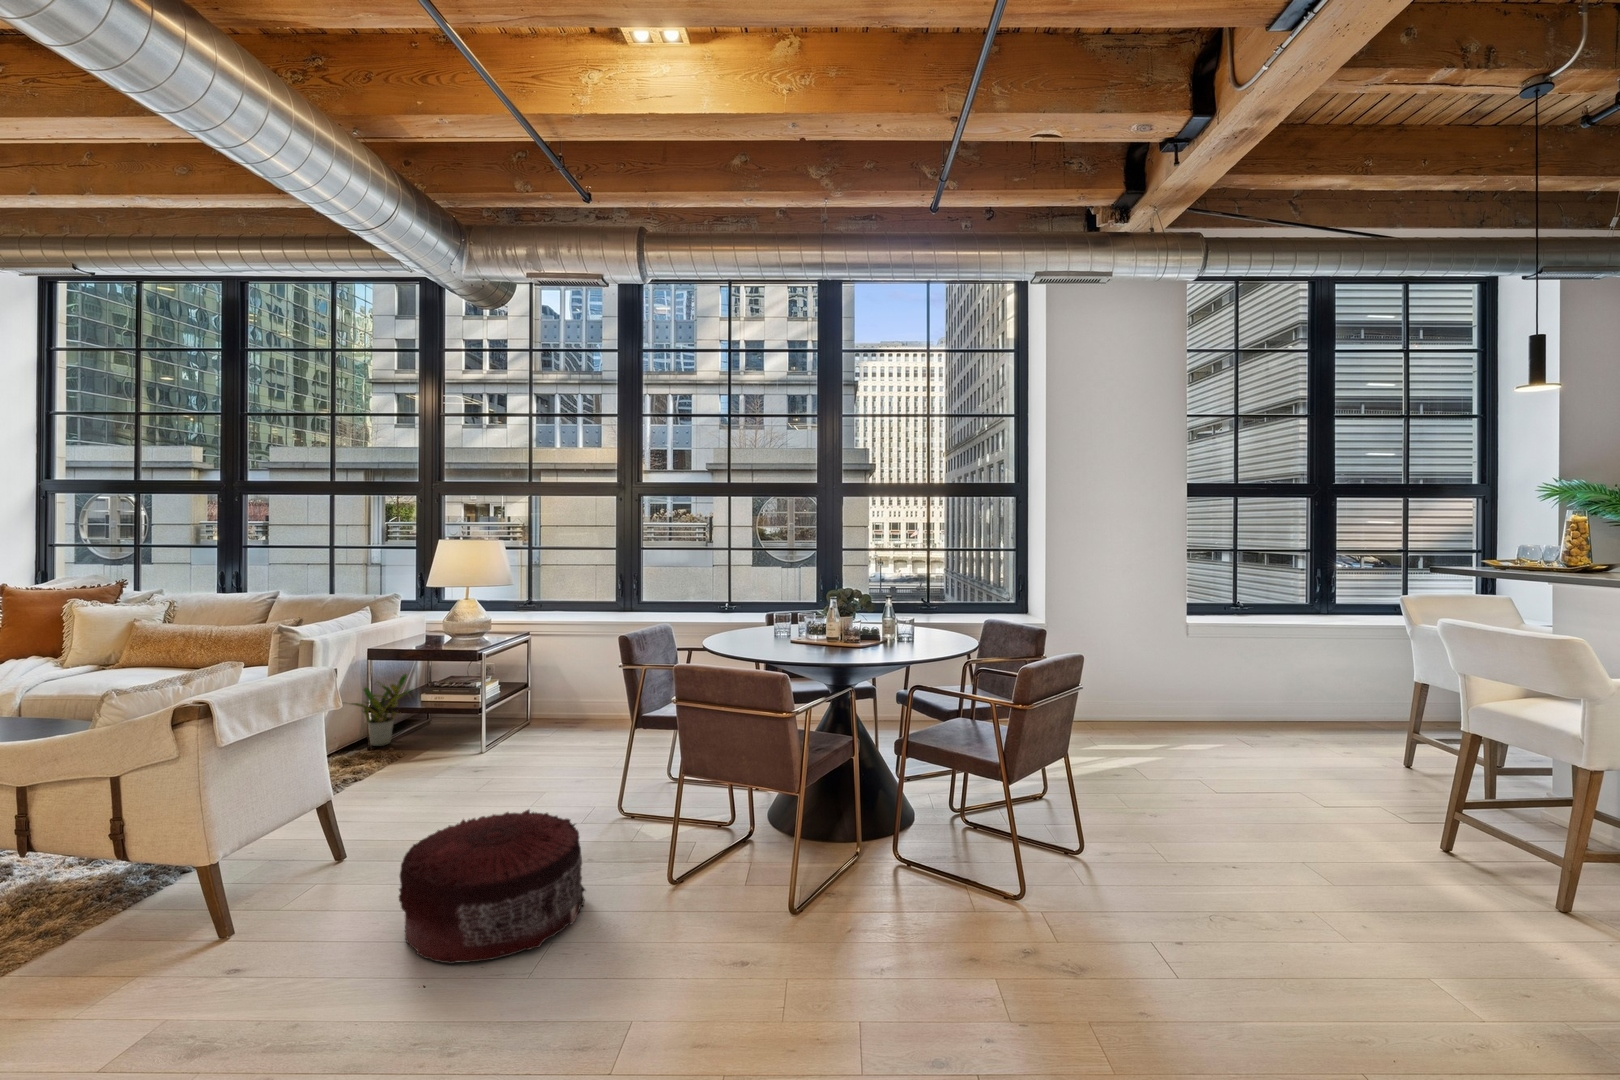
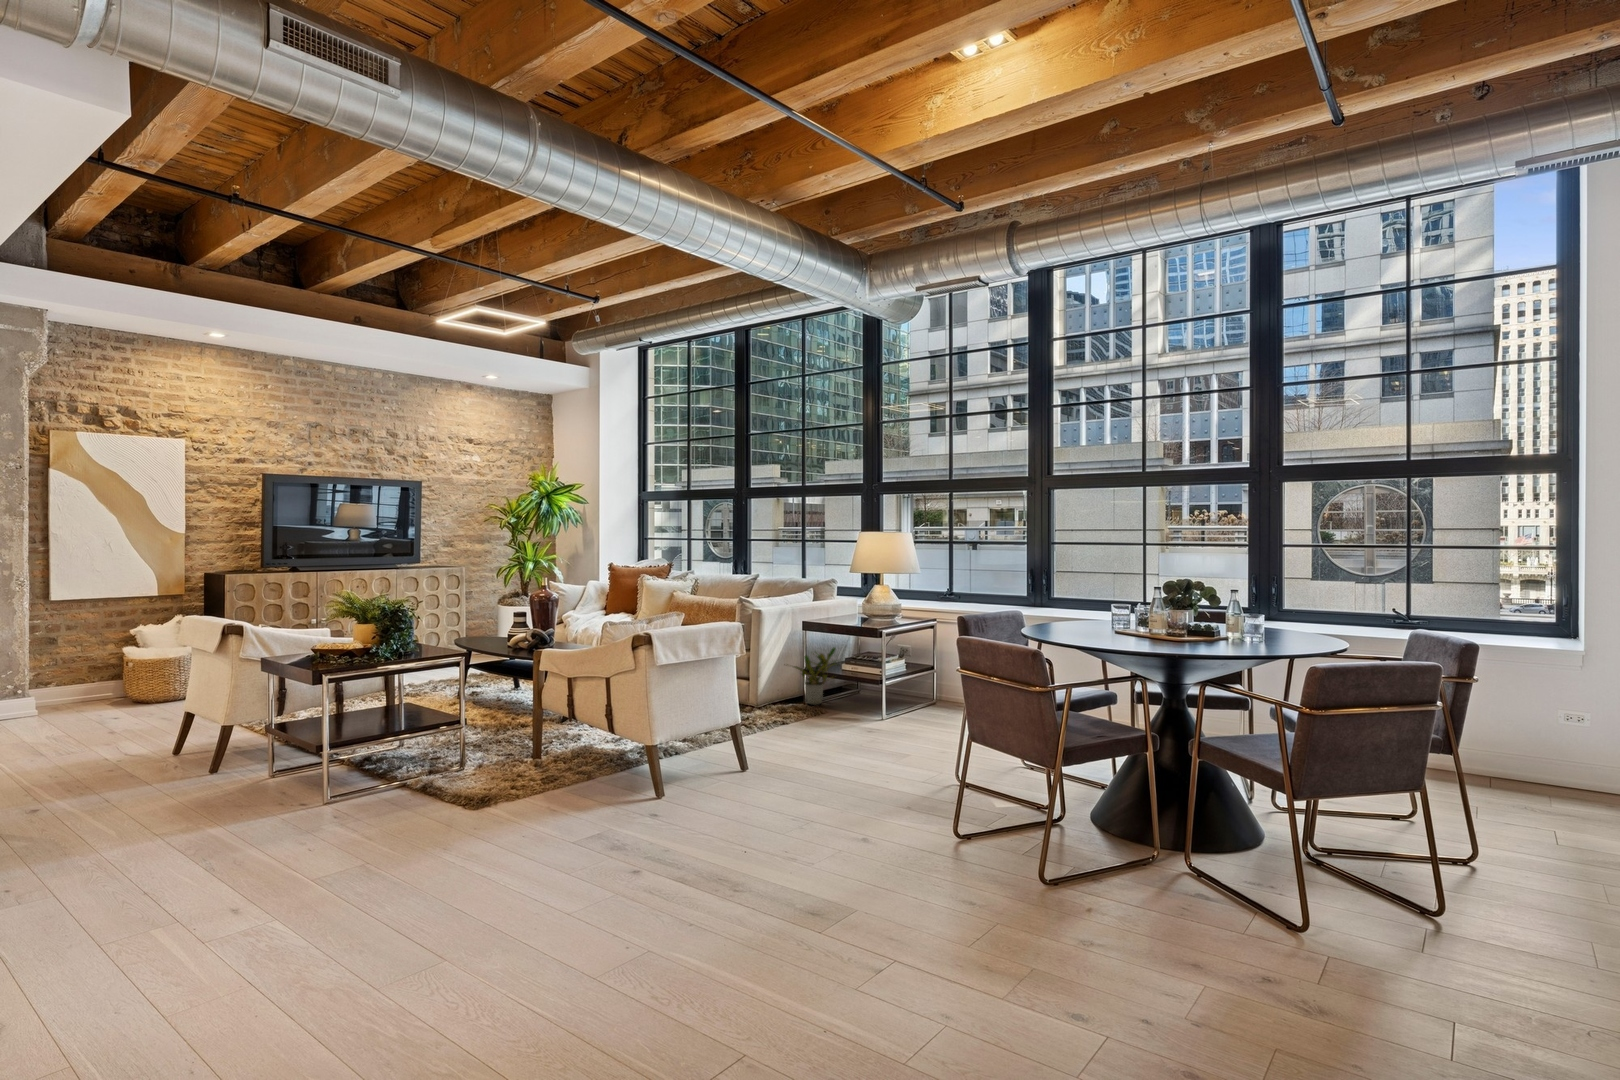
pouf: present [399,810,585,964] -> none [744,746,884,846]

